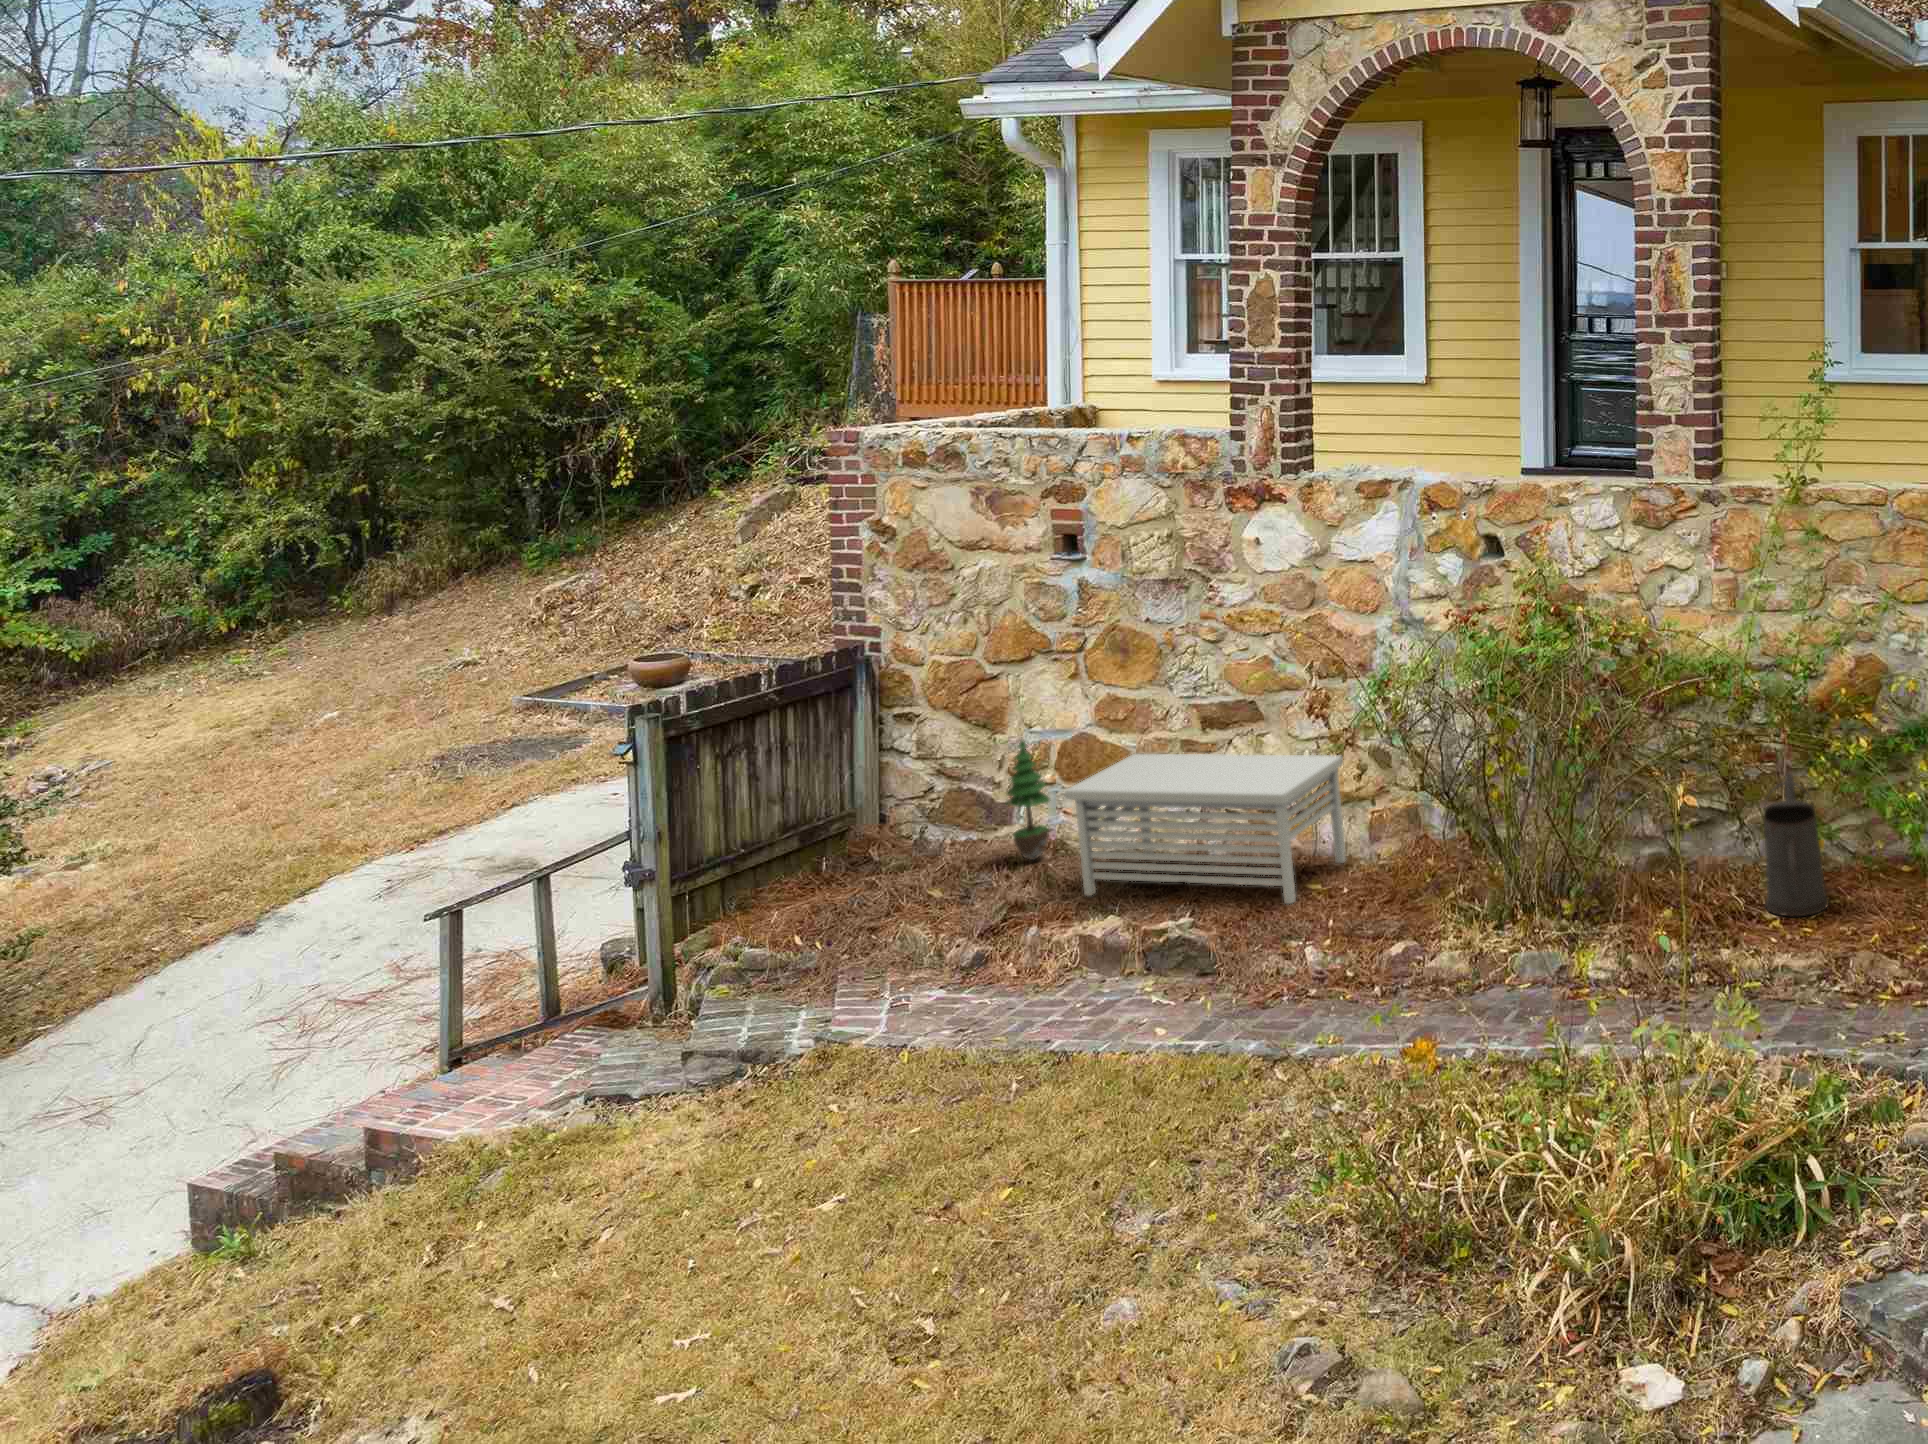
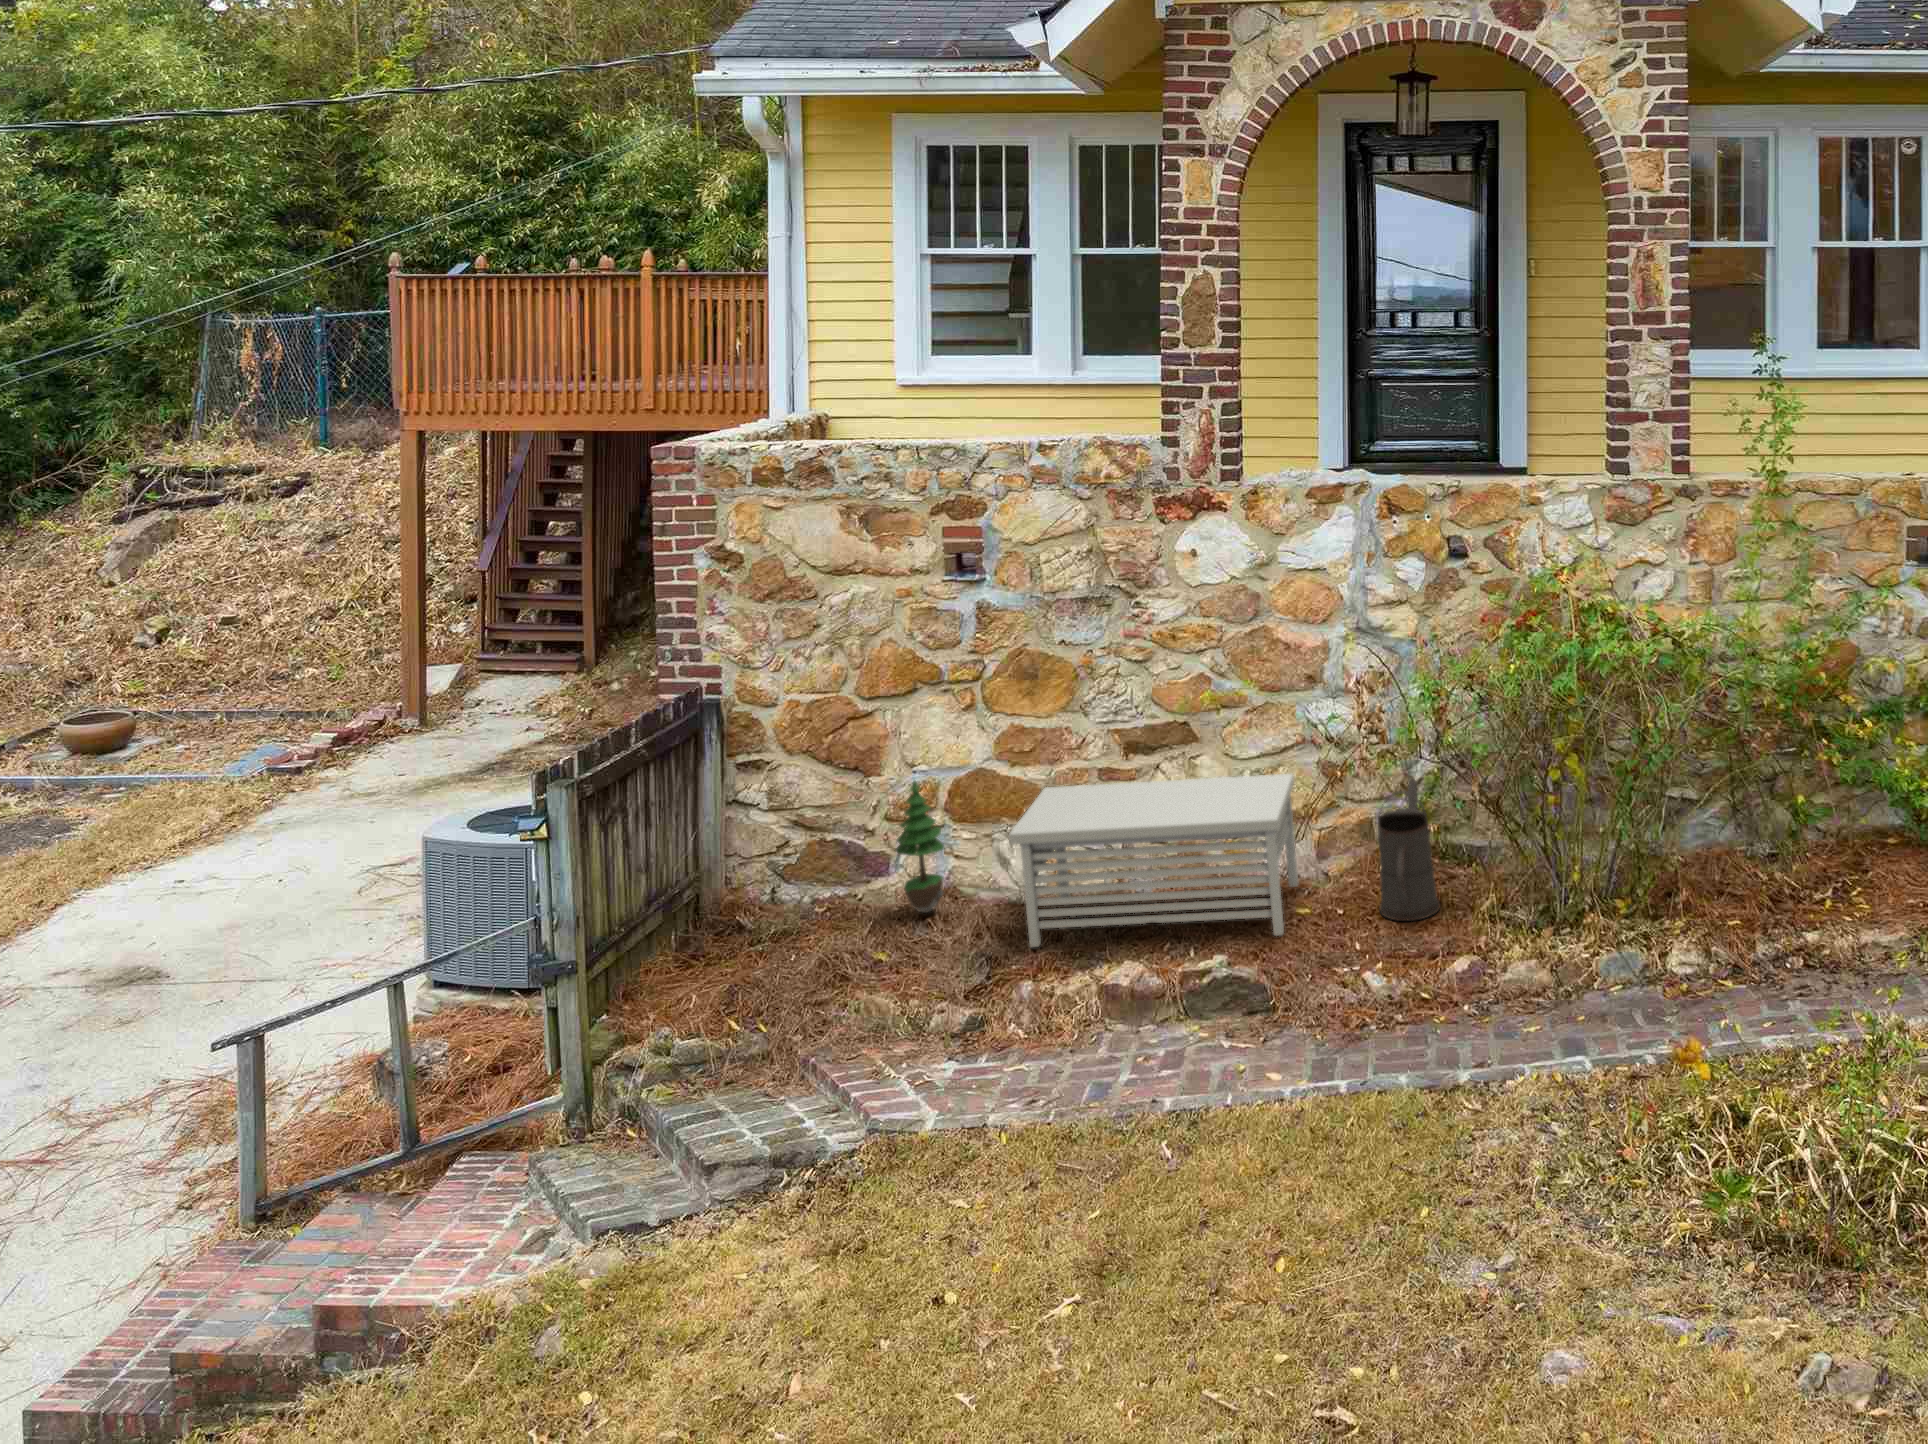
watering can: present [1763,773,1829,916] -> present [1378,779,1440,921]

